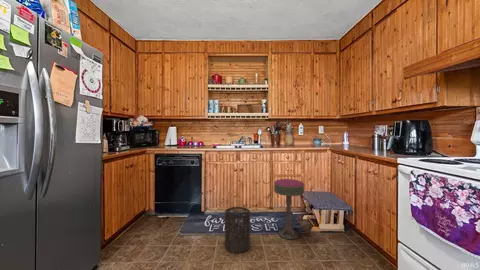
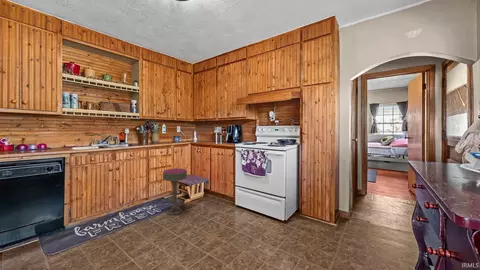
trash can: present [225,207,251,253] -> none [126,199,153,241]

